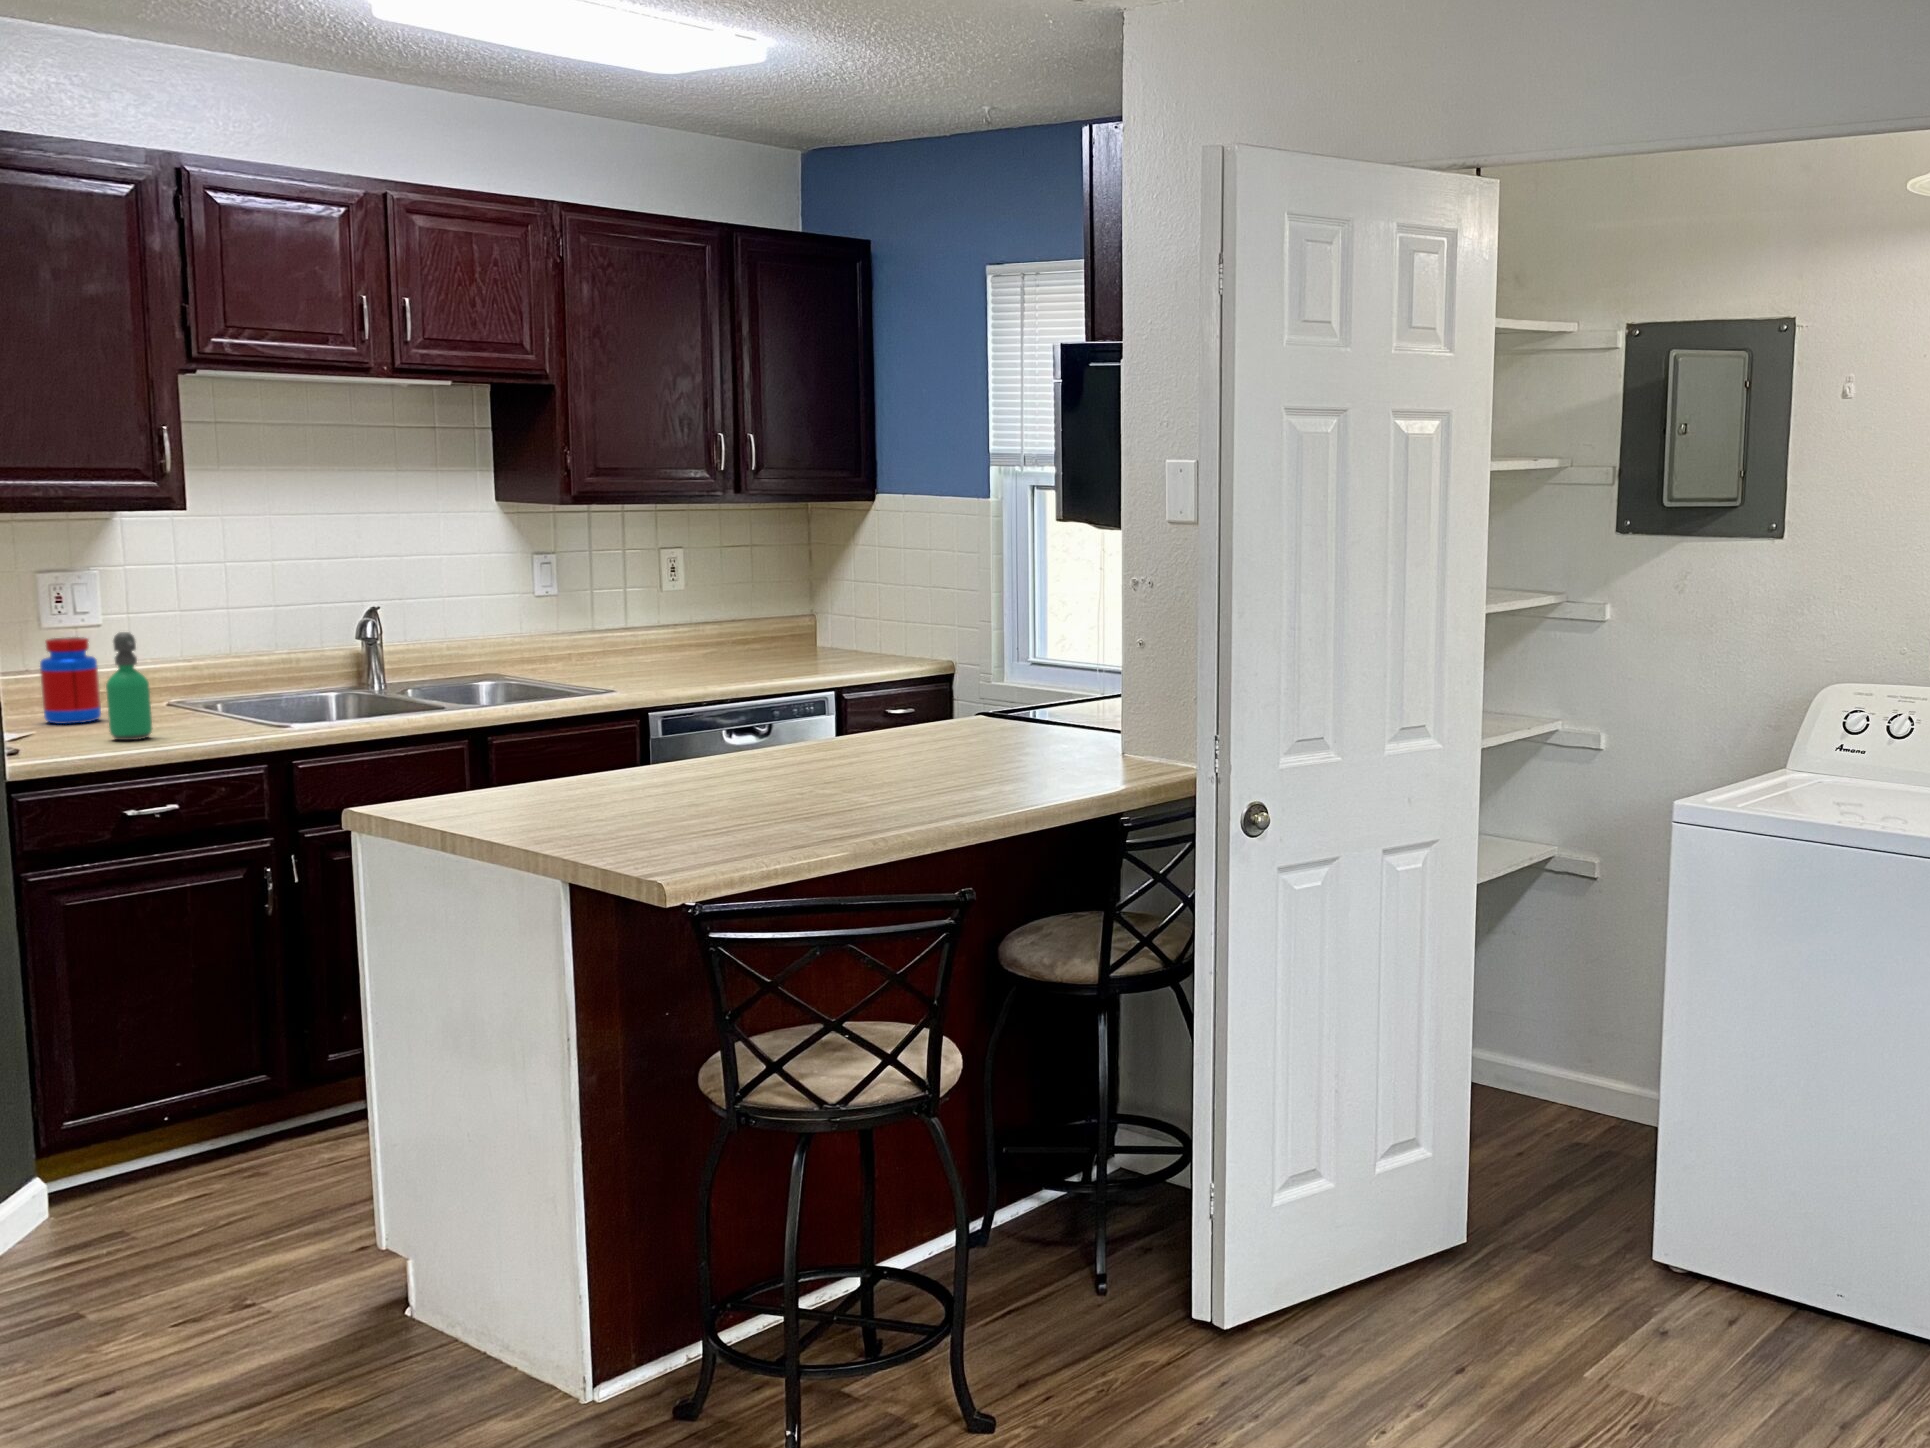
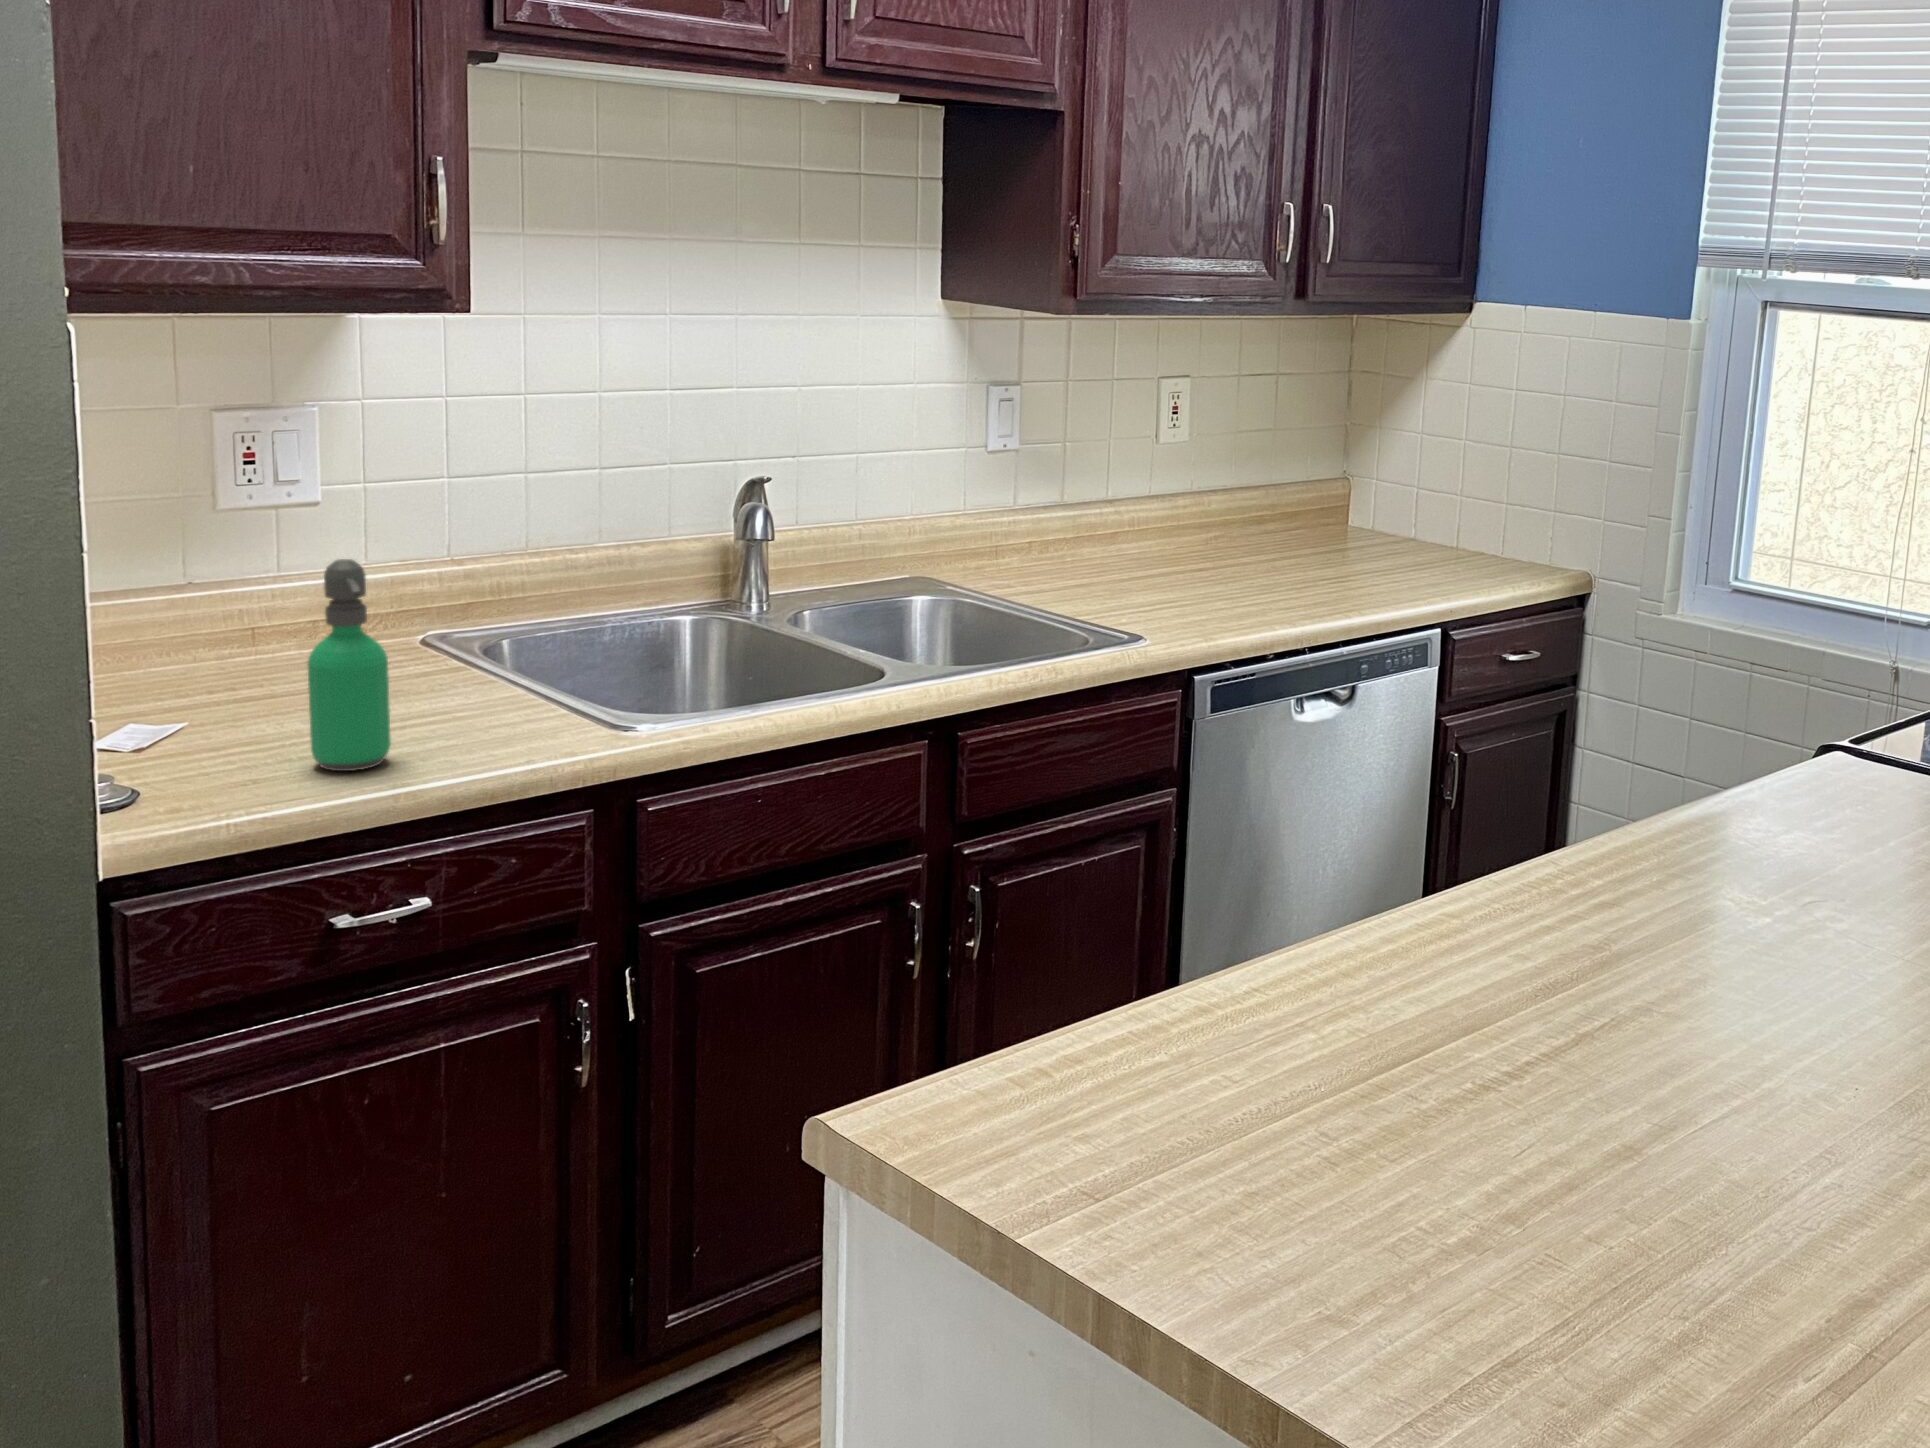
jar: present [40,637,101,724] -> none [203,534,307,695]

